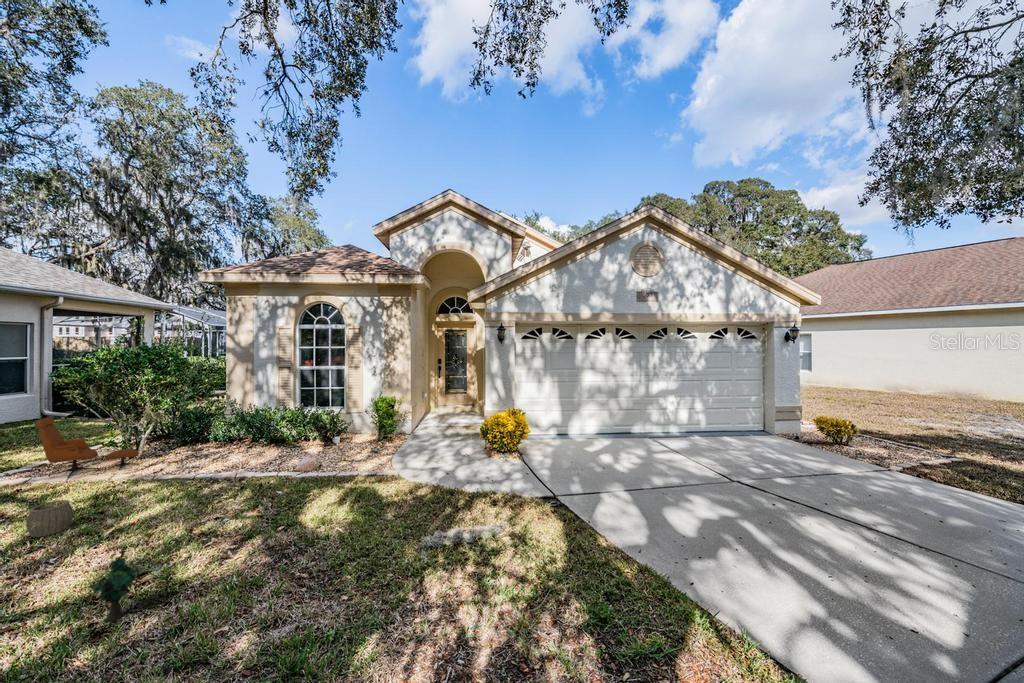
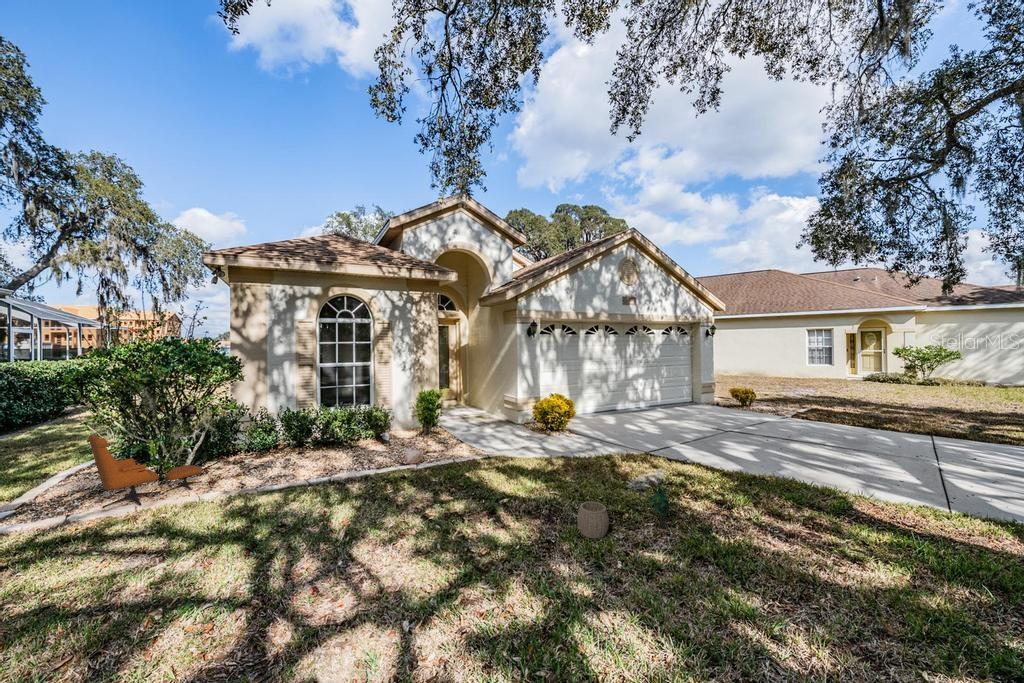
woven basket: present [26,500,73,537] -> present [578,501,609,538]
decorative plant: present [89,550,139,622] -> present [649,483,673,529]

